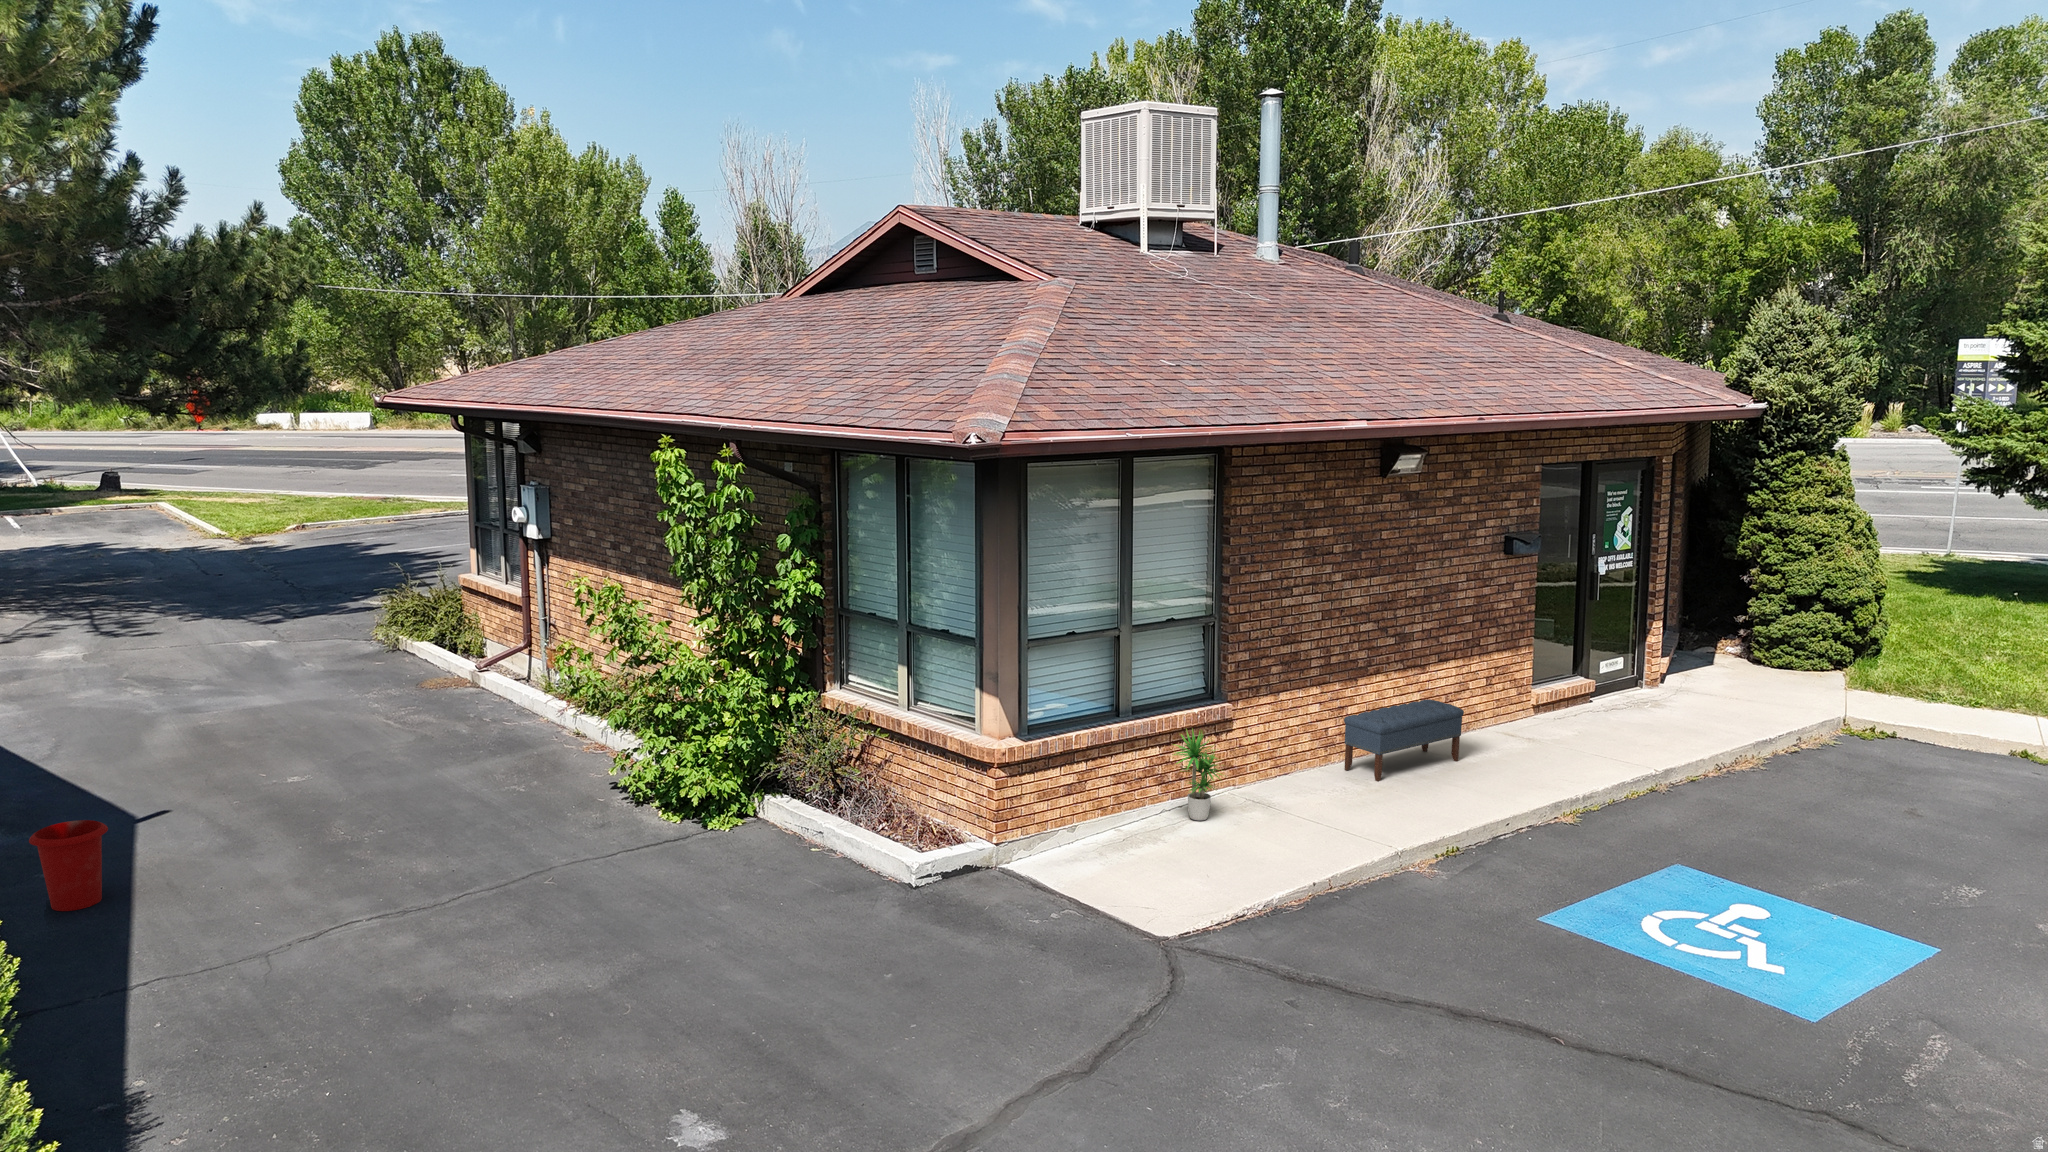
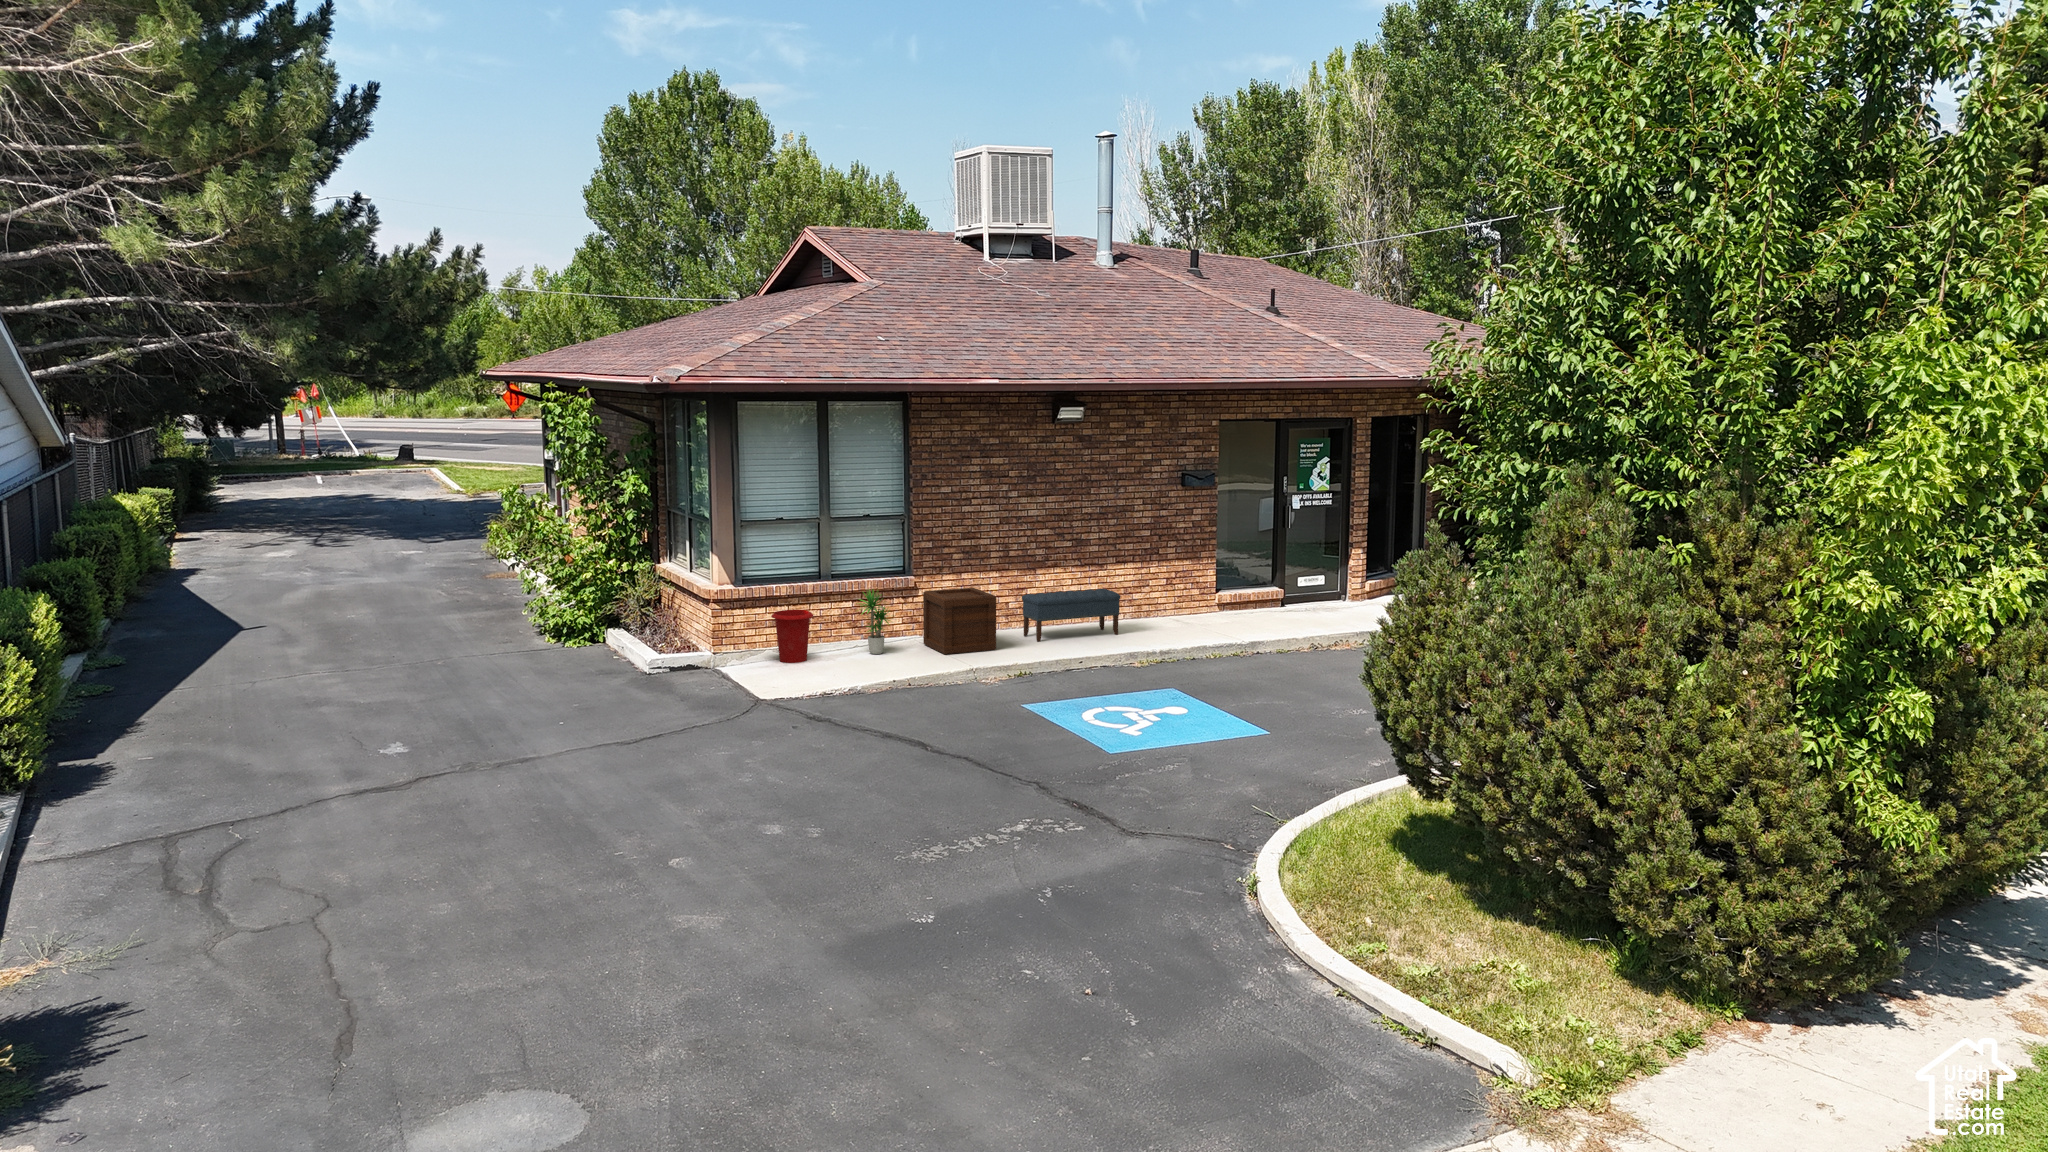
wooden crate: none [1240,714,1351,816] -> present [923,588,996,655]
waste bin: present [29,820,108,911] -> present [771,610,813,663]

